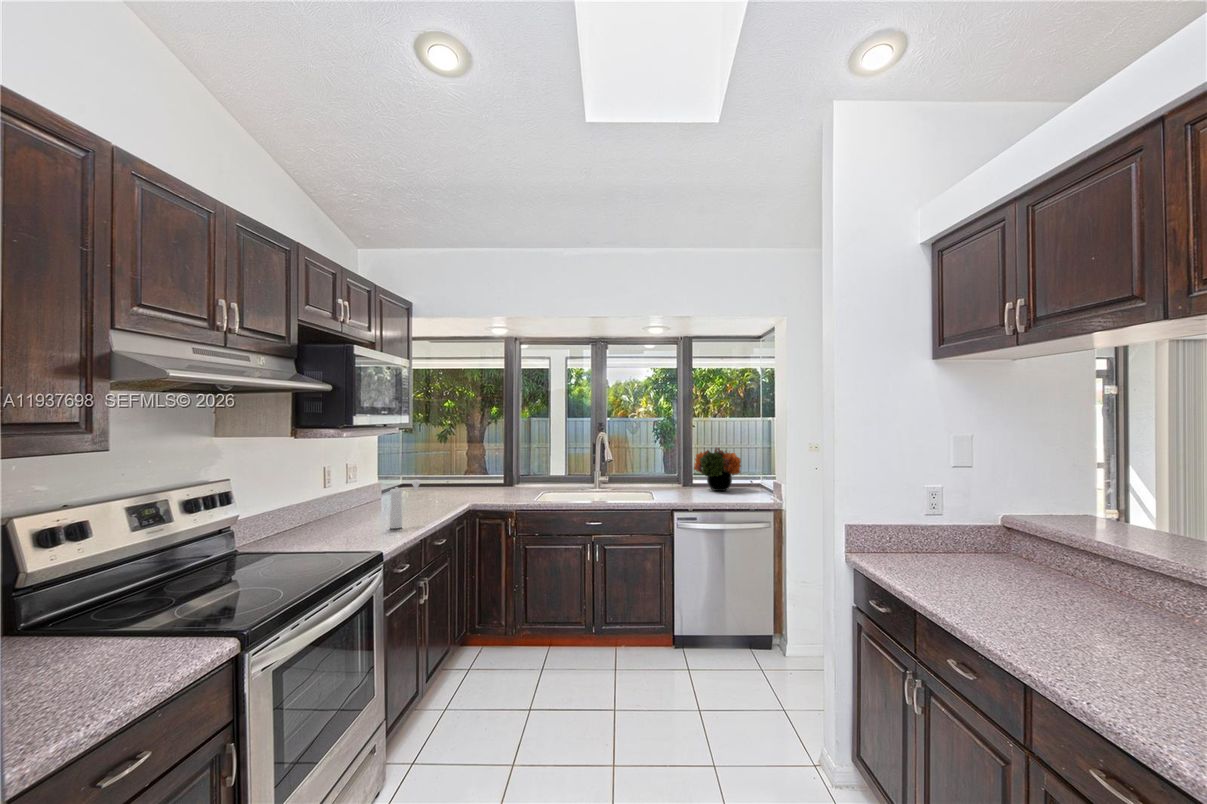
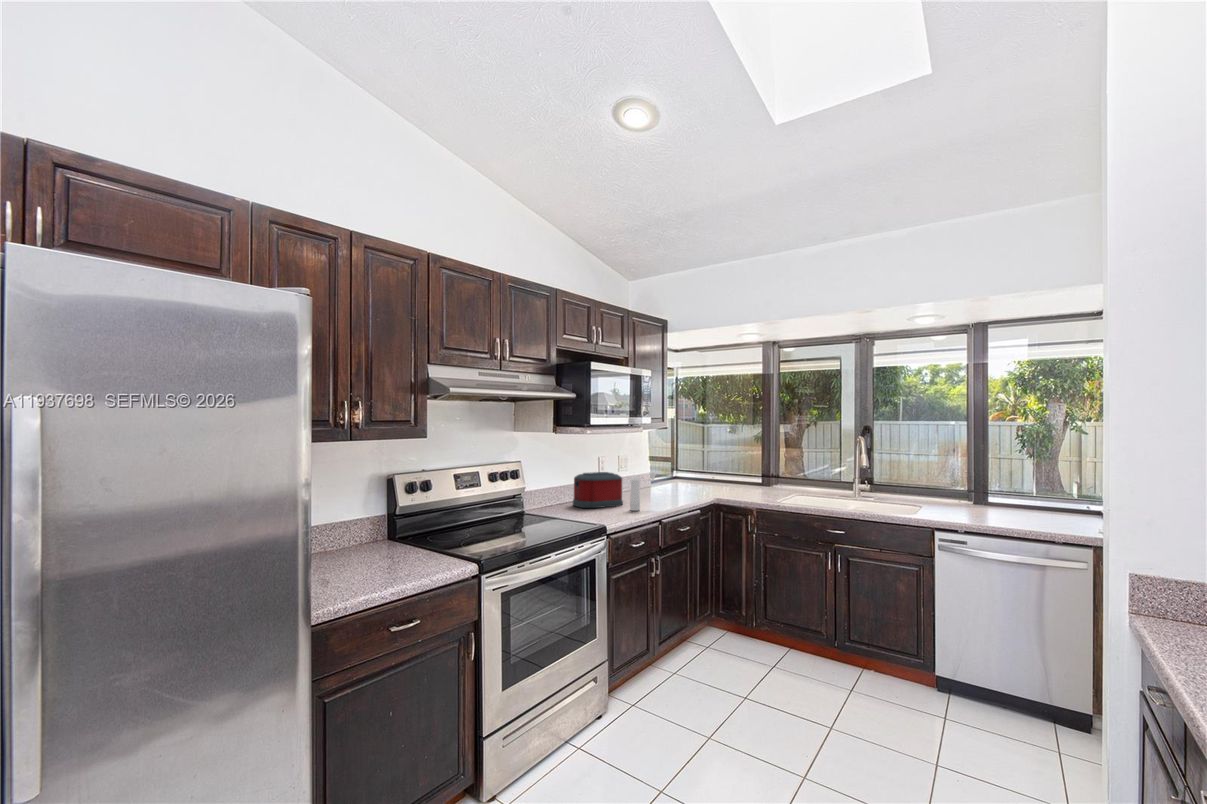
flower arrangement: present [694,448,741,491] -> none [985,459,1063,514]
toaster: none [302,485,372,534] -> present [573,472,623,508]

